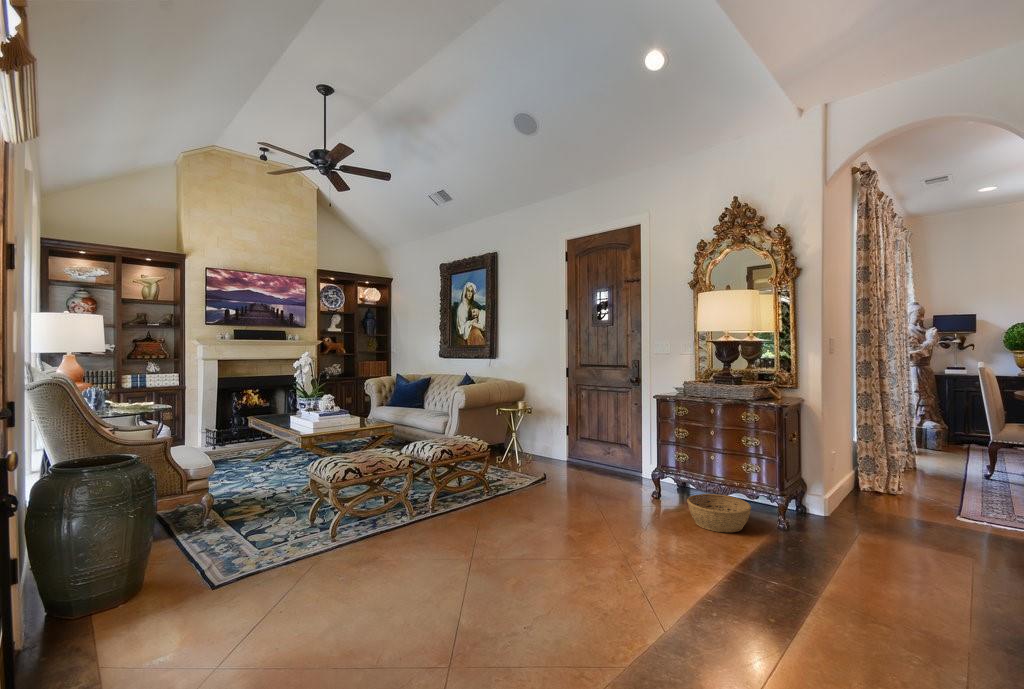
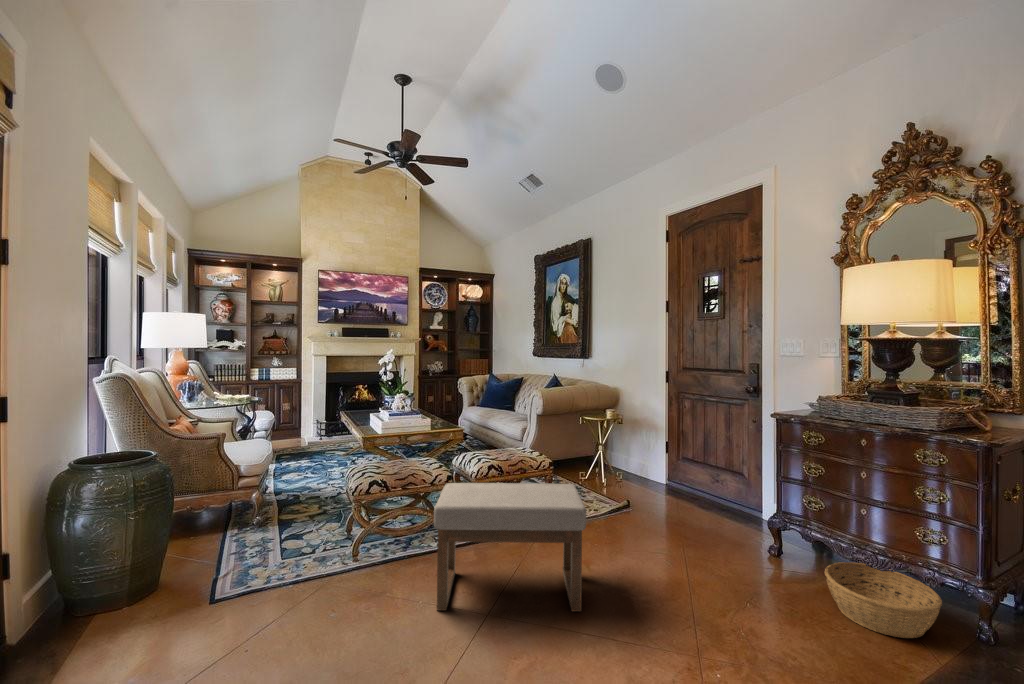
ottoman: none [418,456,536,556] -> present [434,483,586,611]

